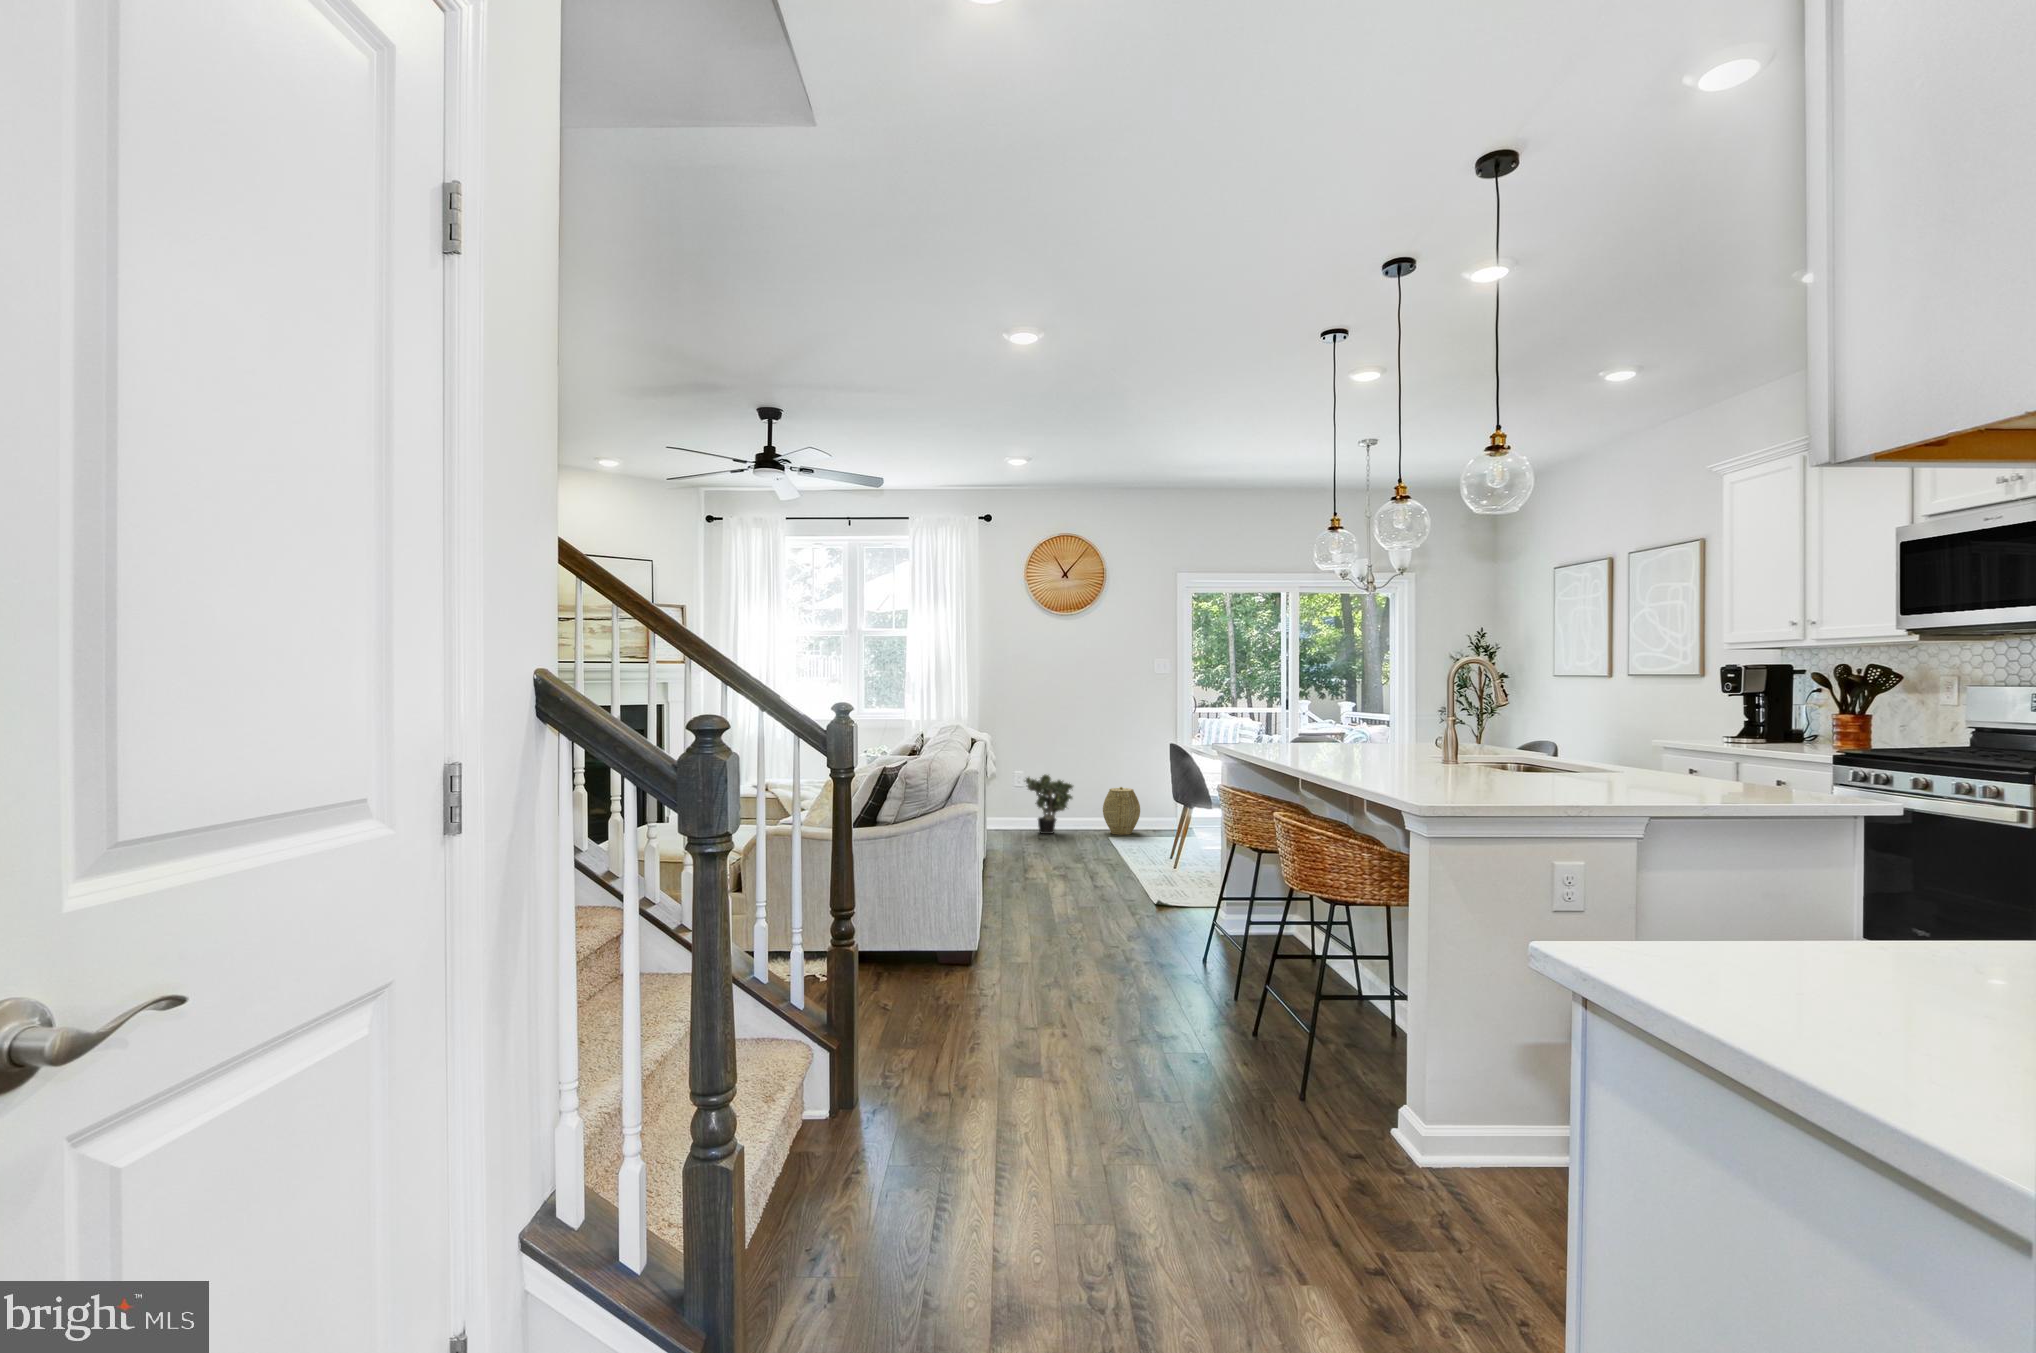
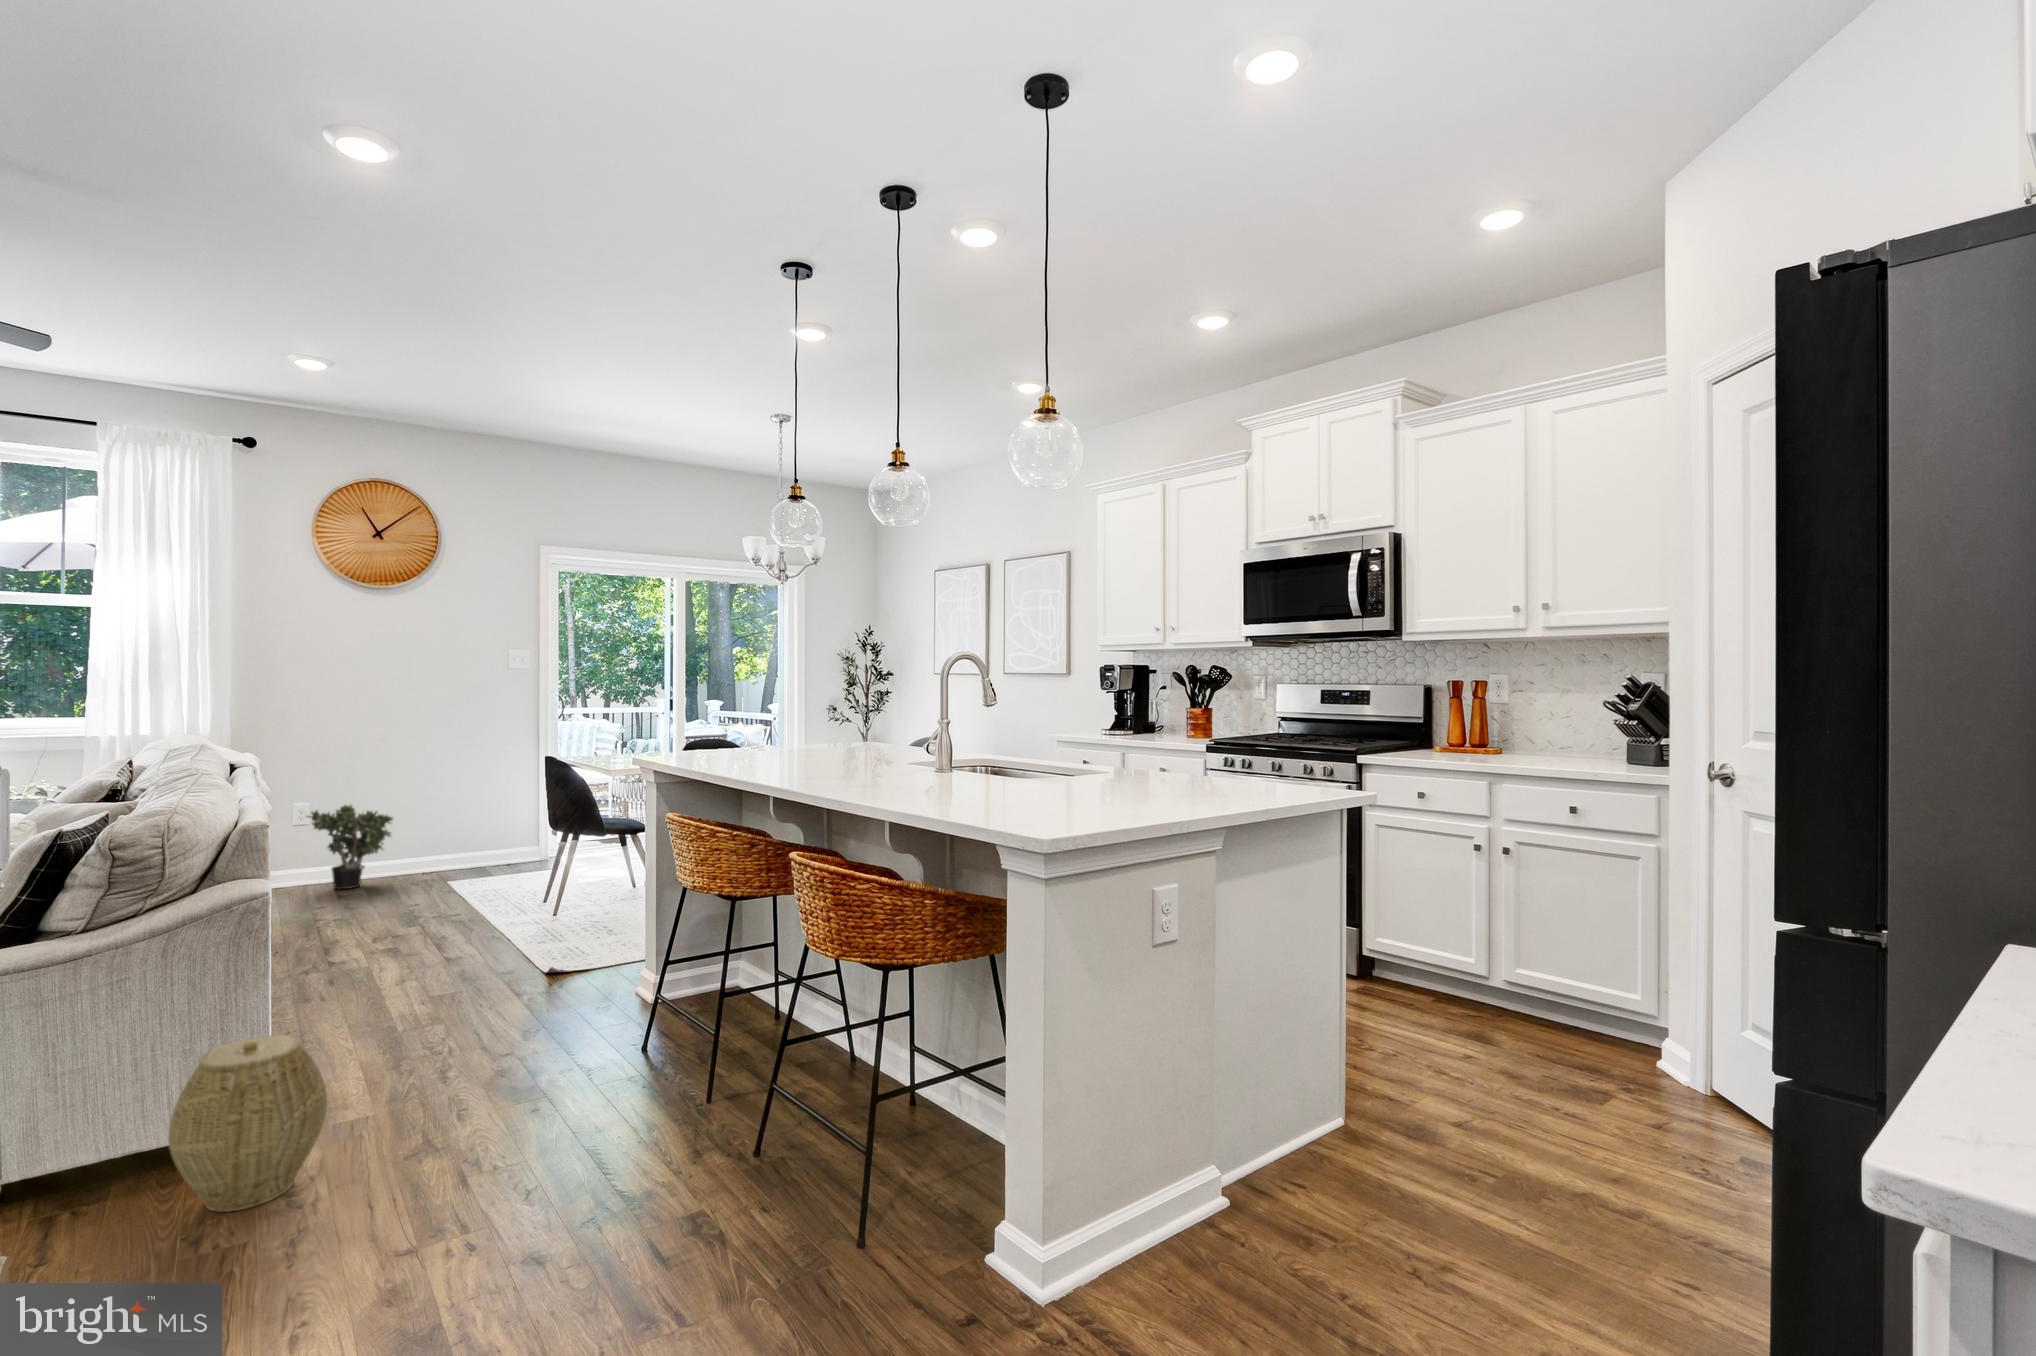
woven basket: present [1103,787,1140,835] -> present [168,1035,327,1212]

